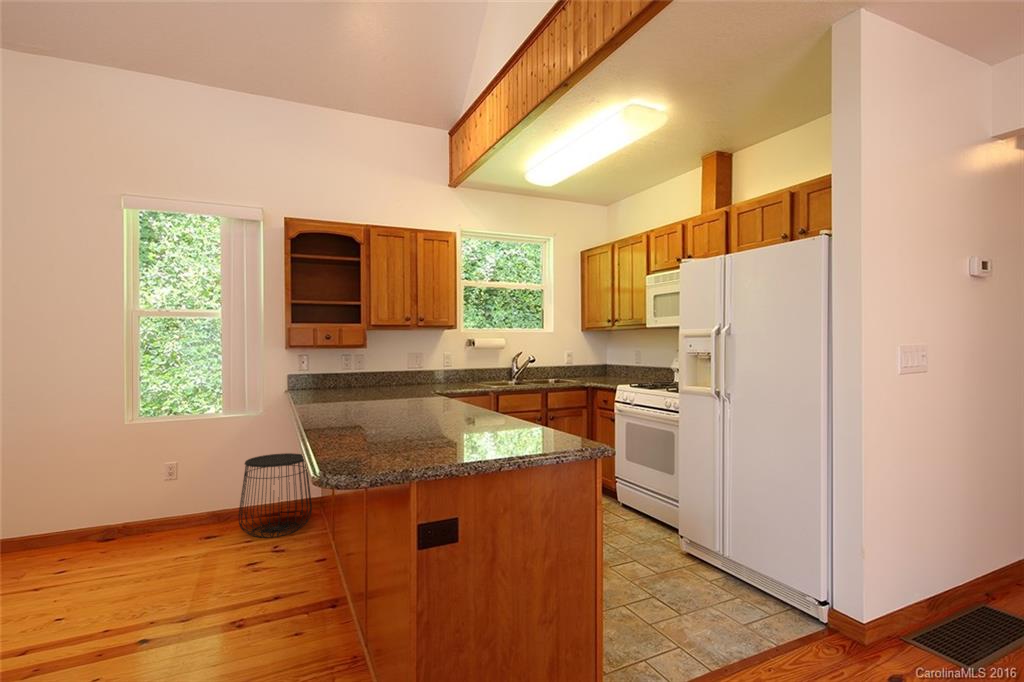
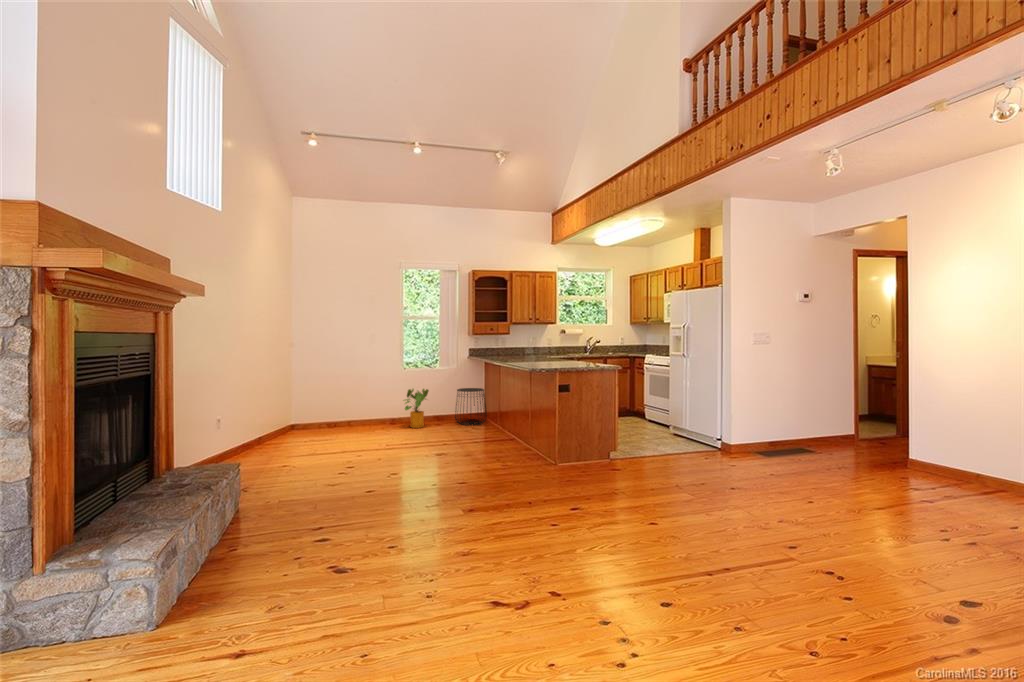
house plant: none [91,461,181,557] -> present [403,389,429,428]

